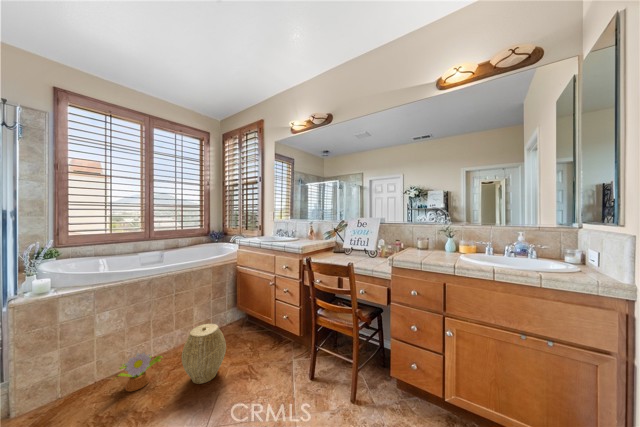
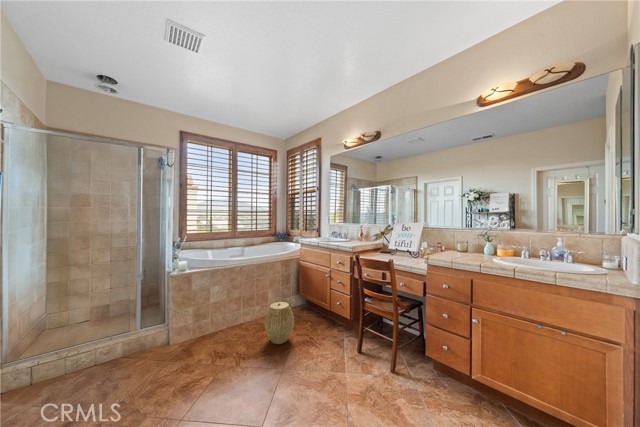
decorative plant: present [117,352,162,391] -> none [223,315,251,342]

